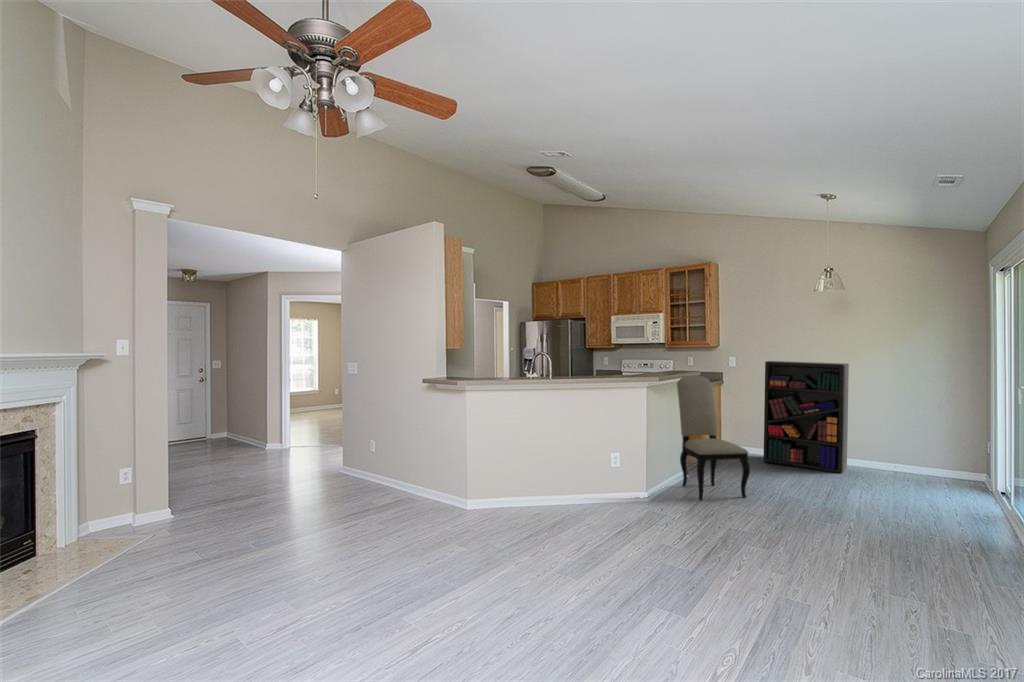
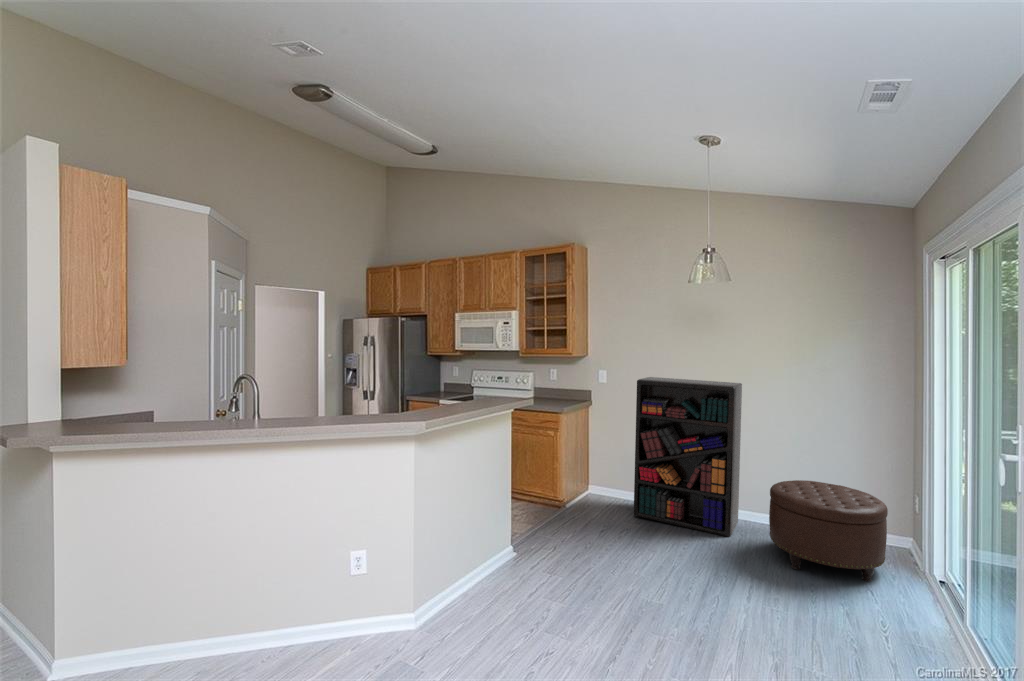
dining chair: present [677,375,750,500] -> none [493,409,587,622]
ottoman: none [873,432,964,495] -> present [769,480,888,582]

